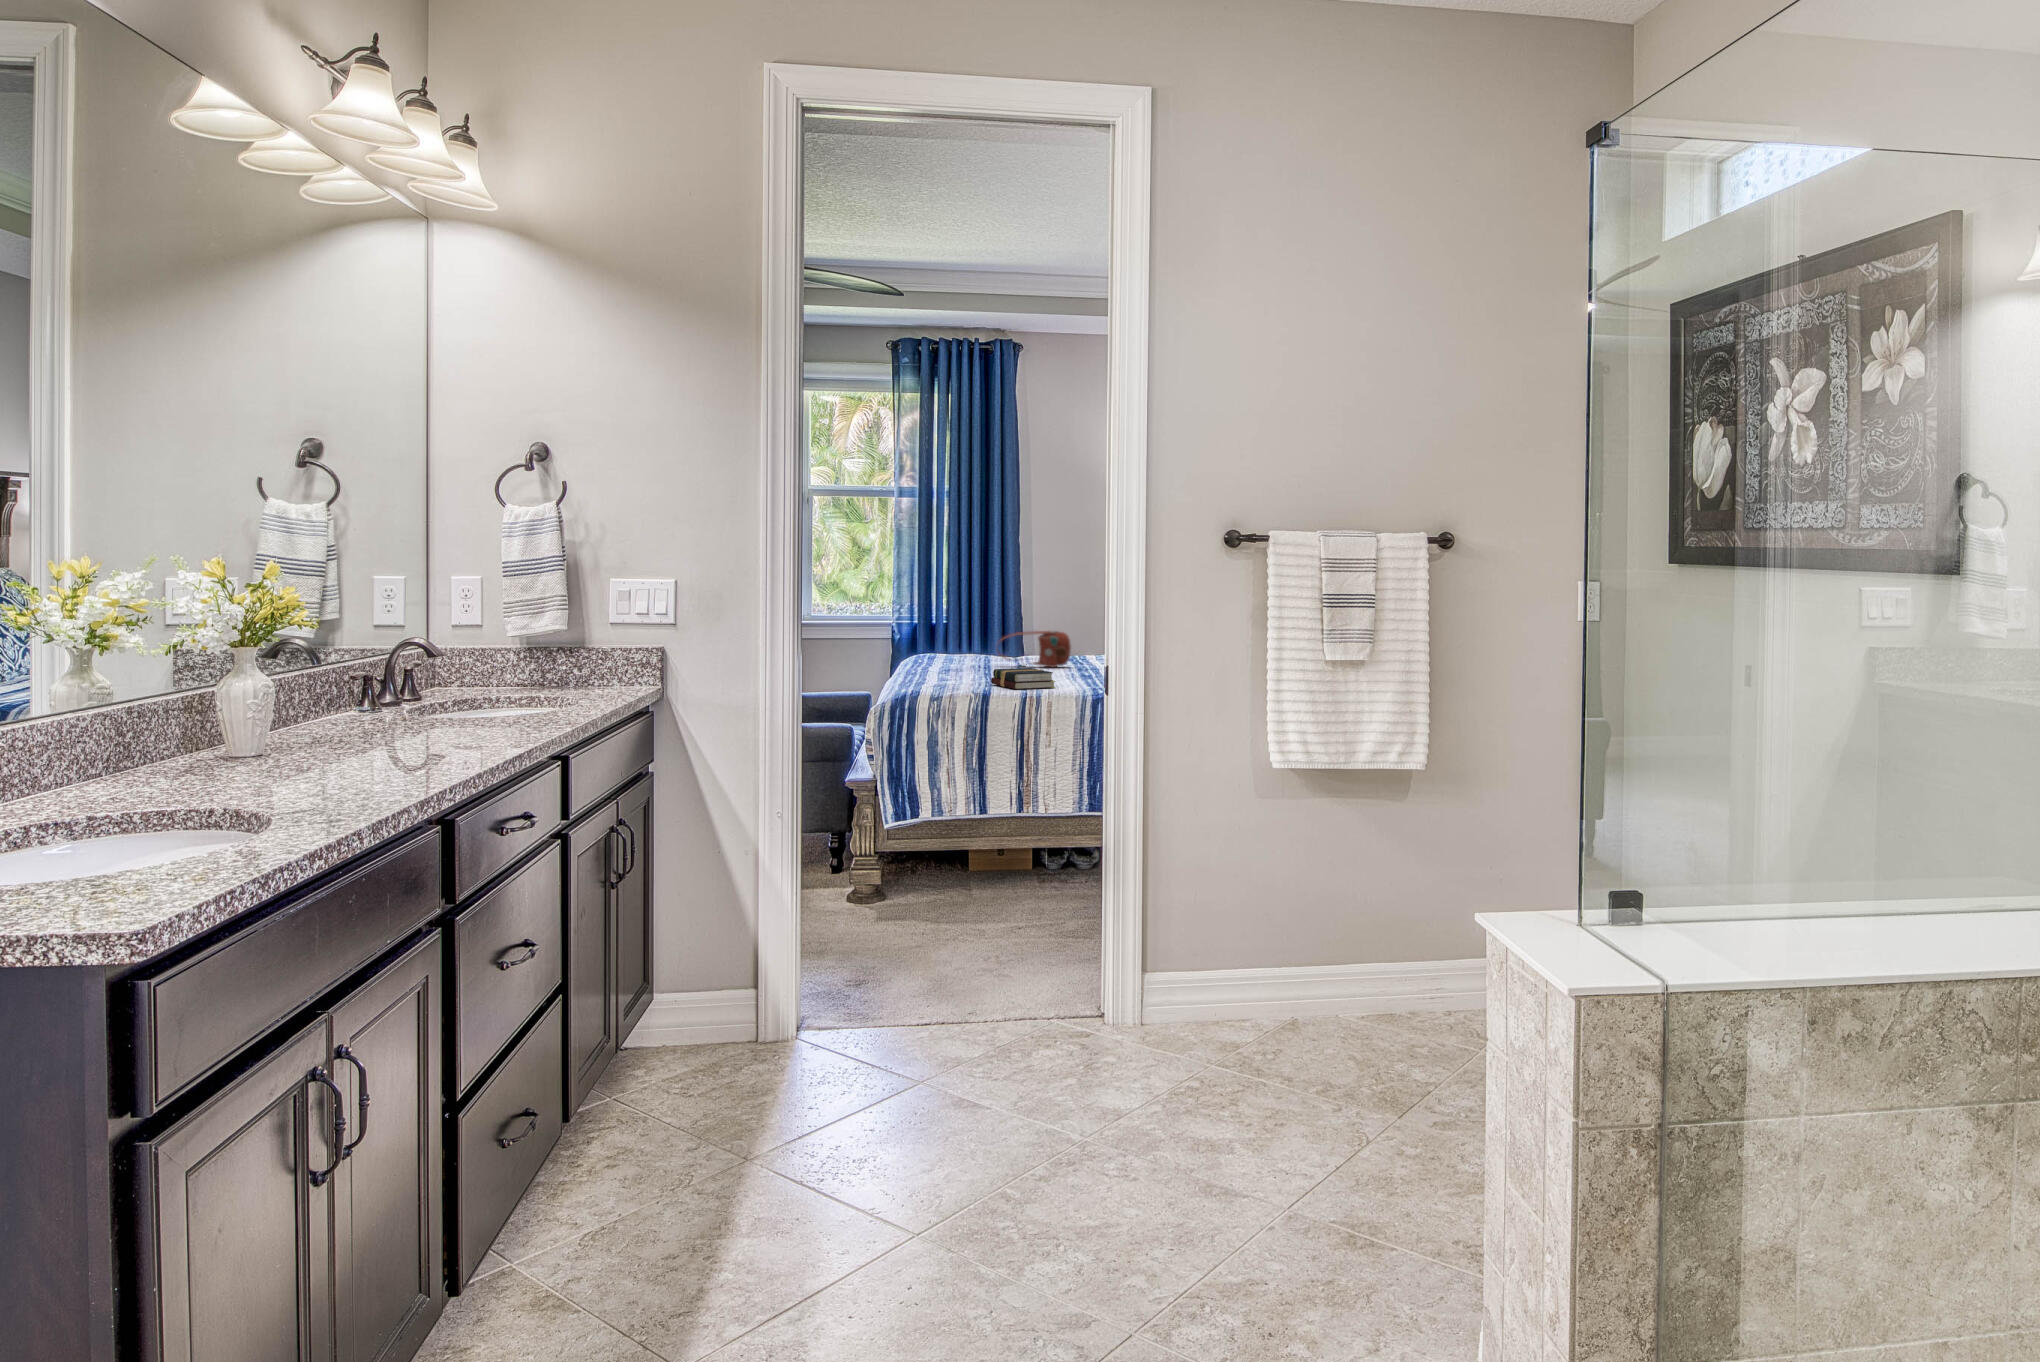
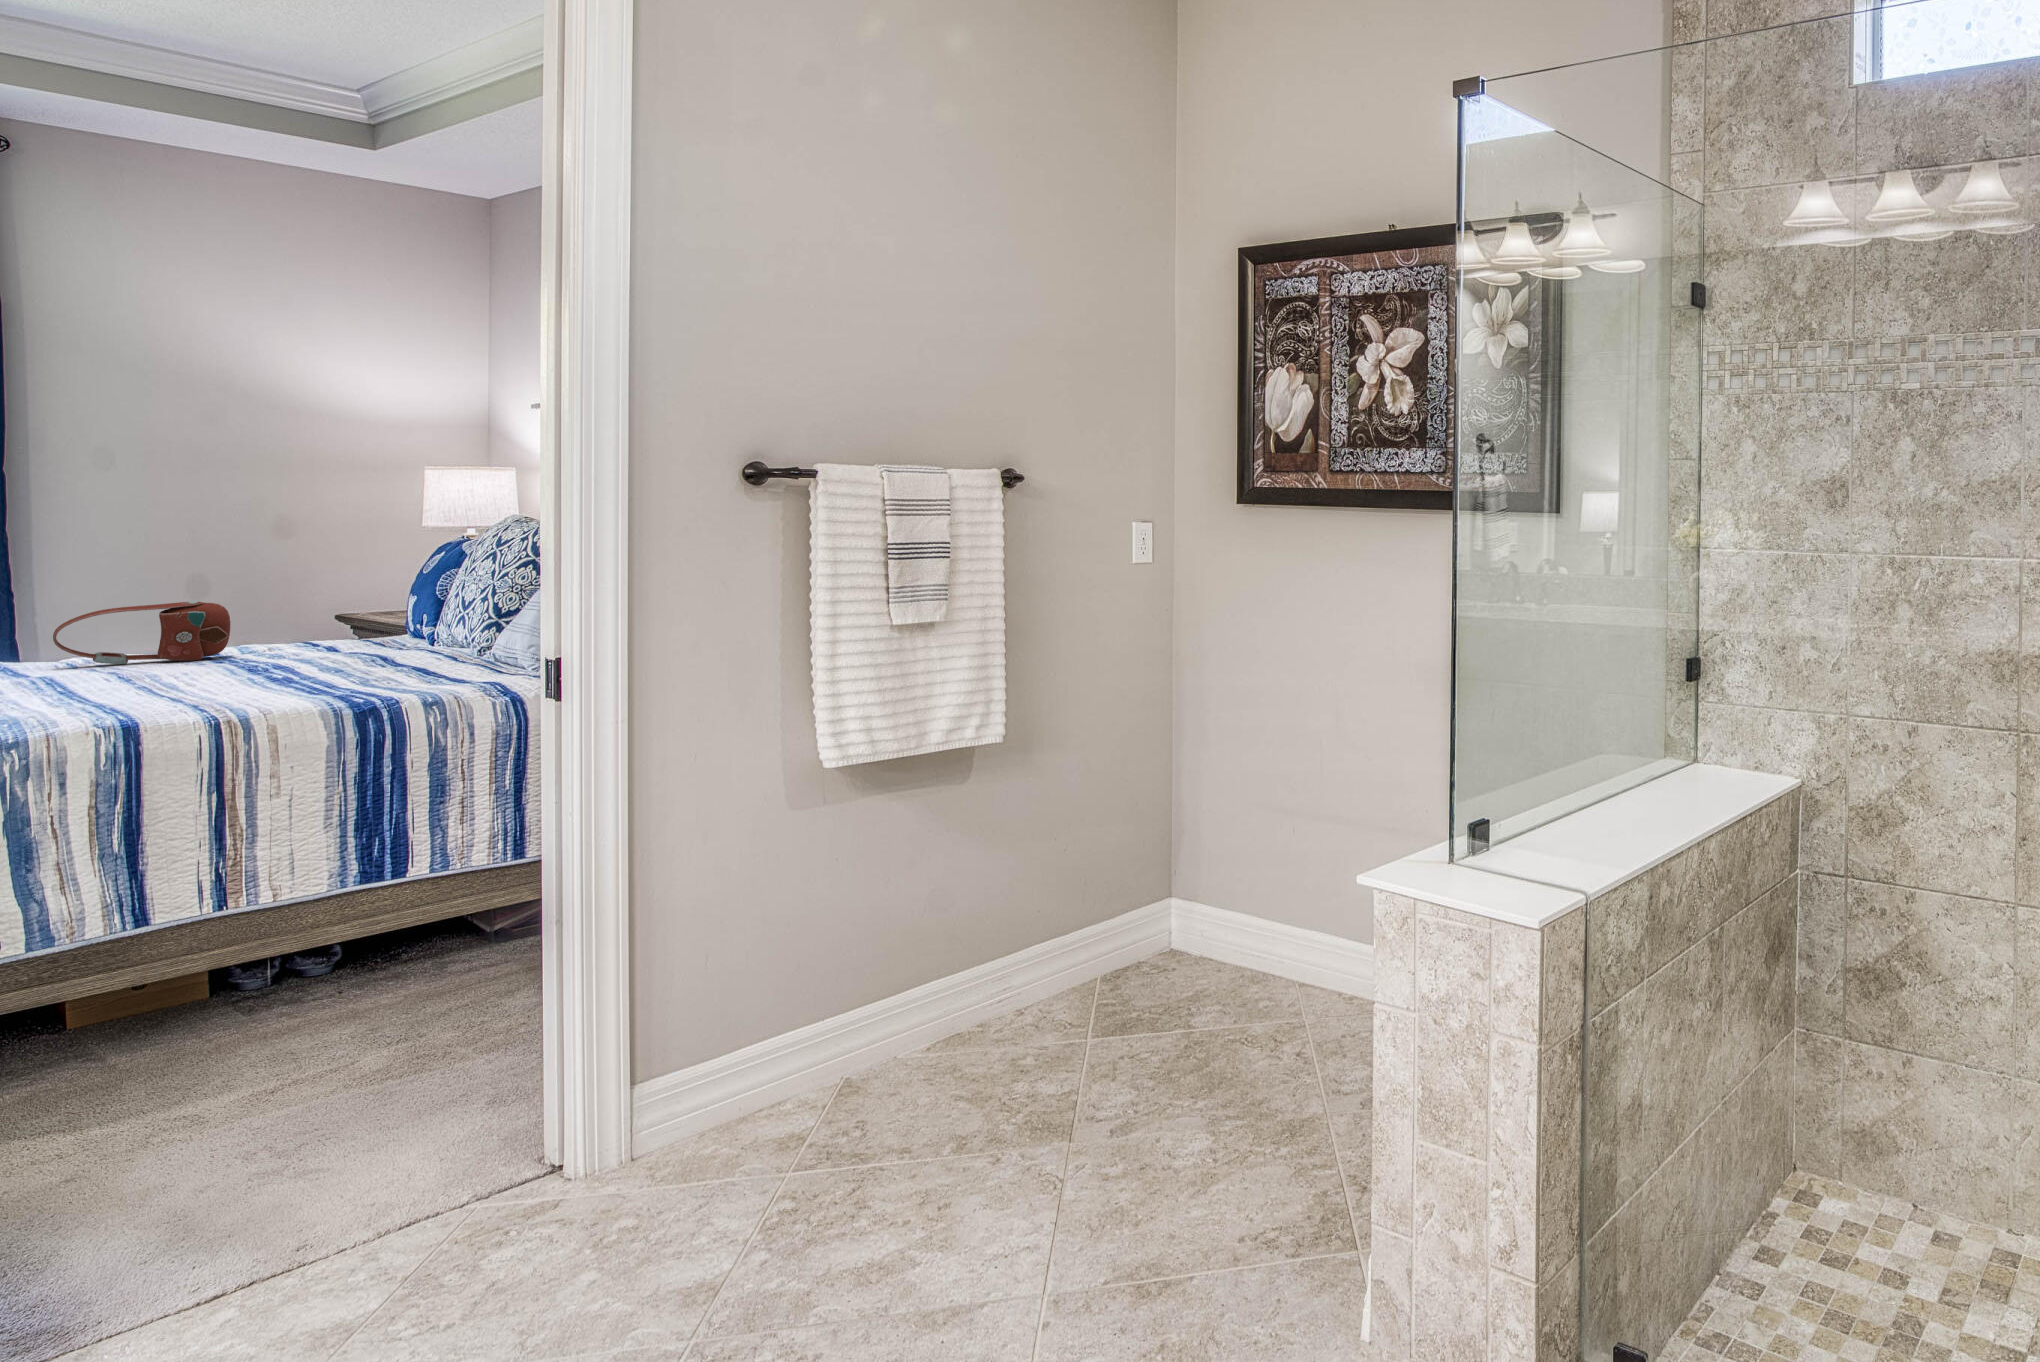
hardback book: present [991,668,1055,689] -> none [107,668,267,708]

